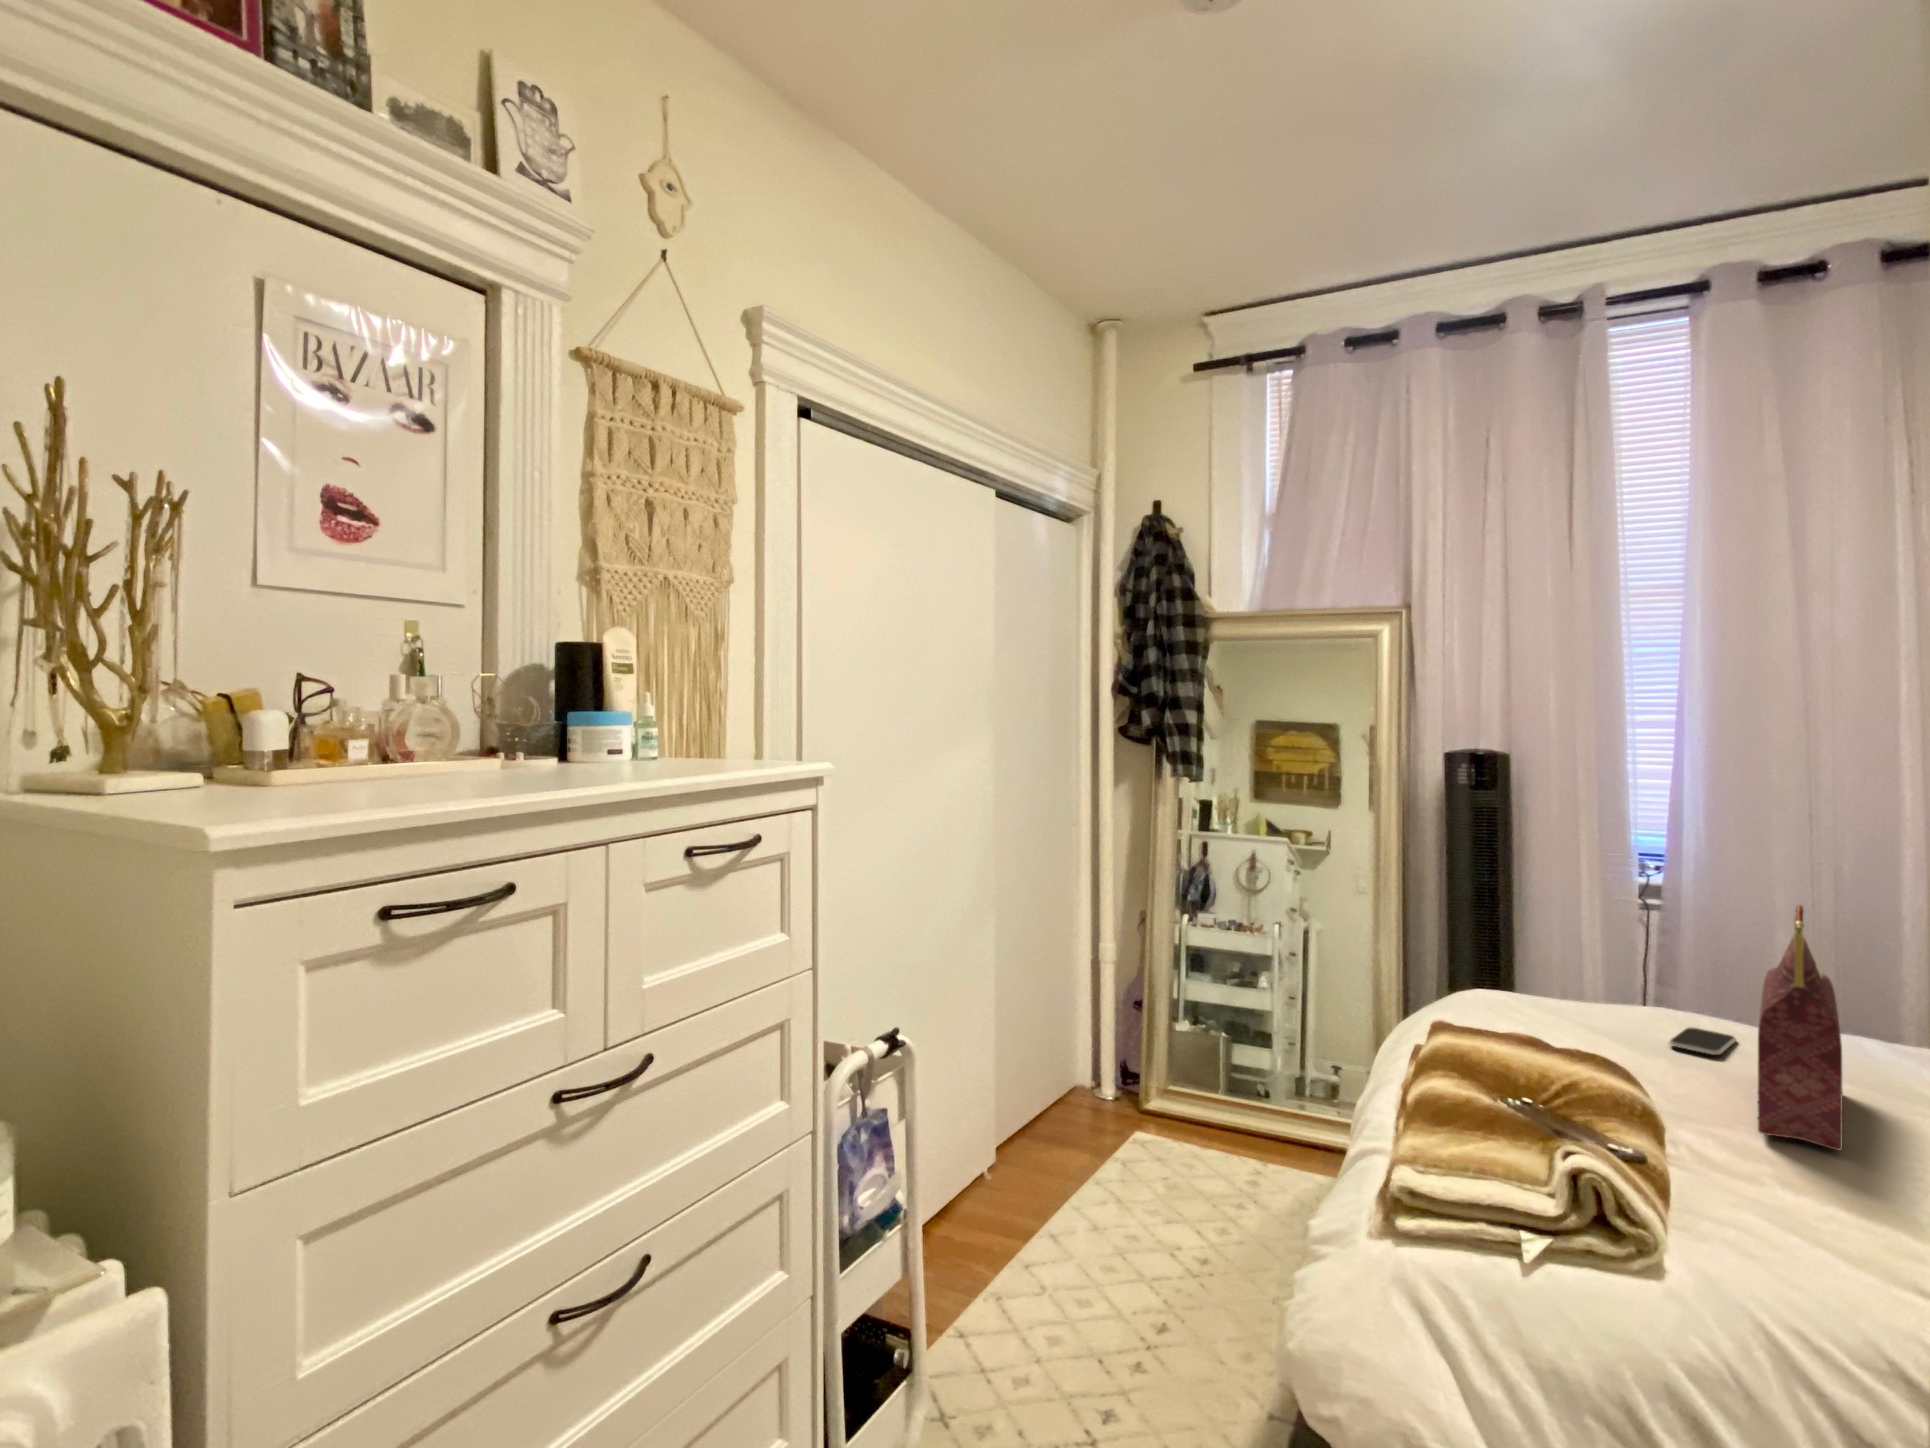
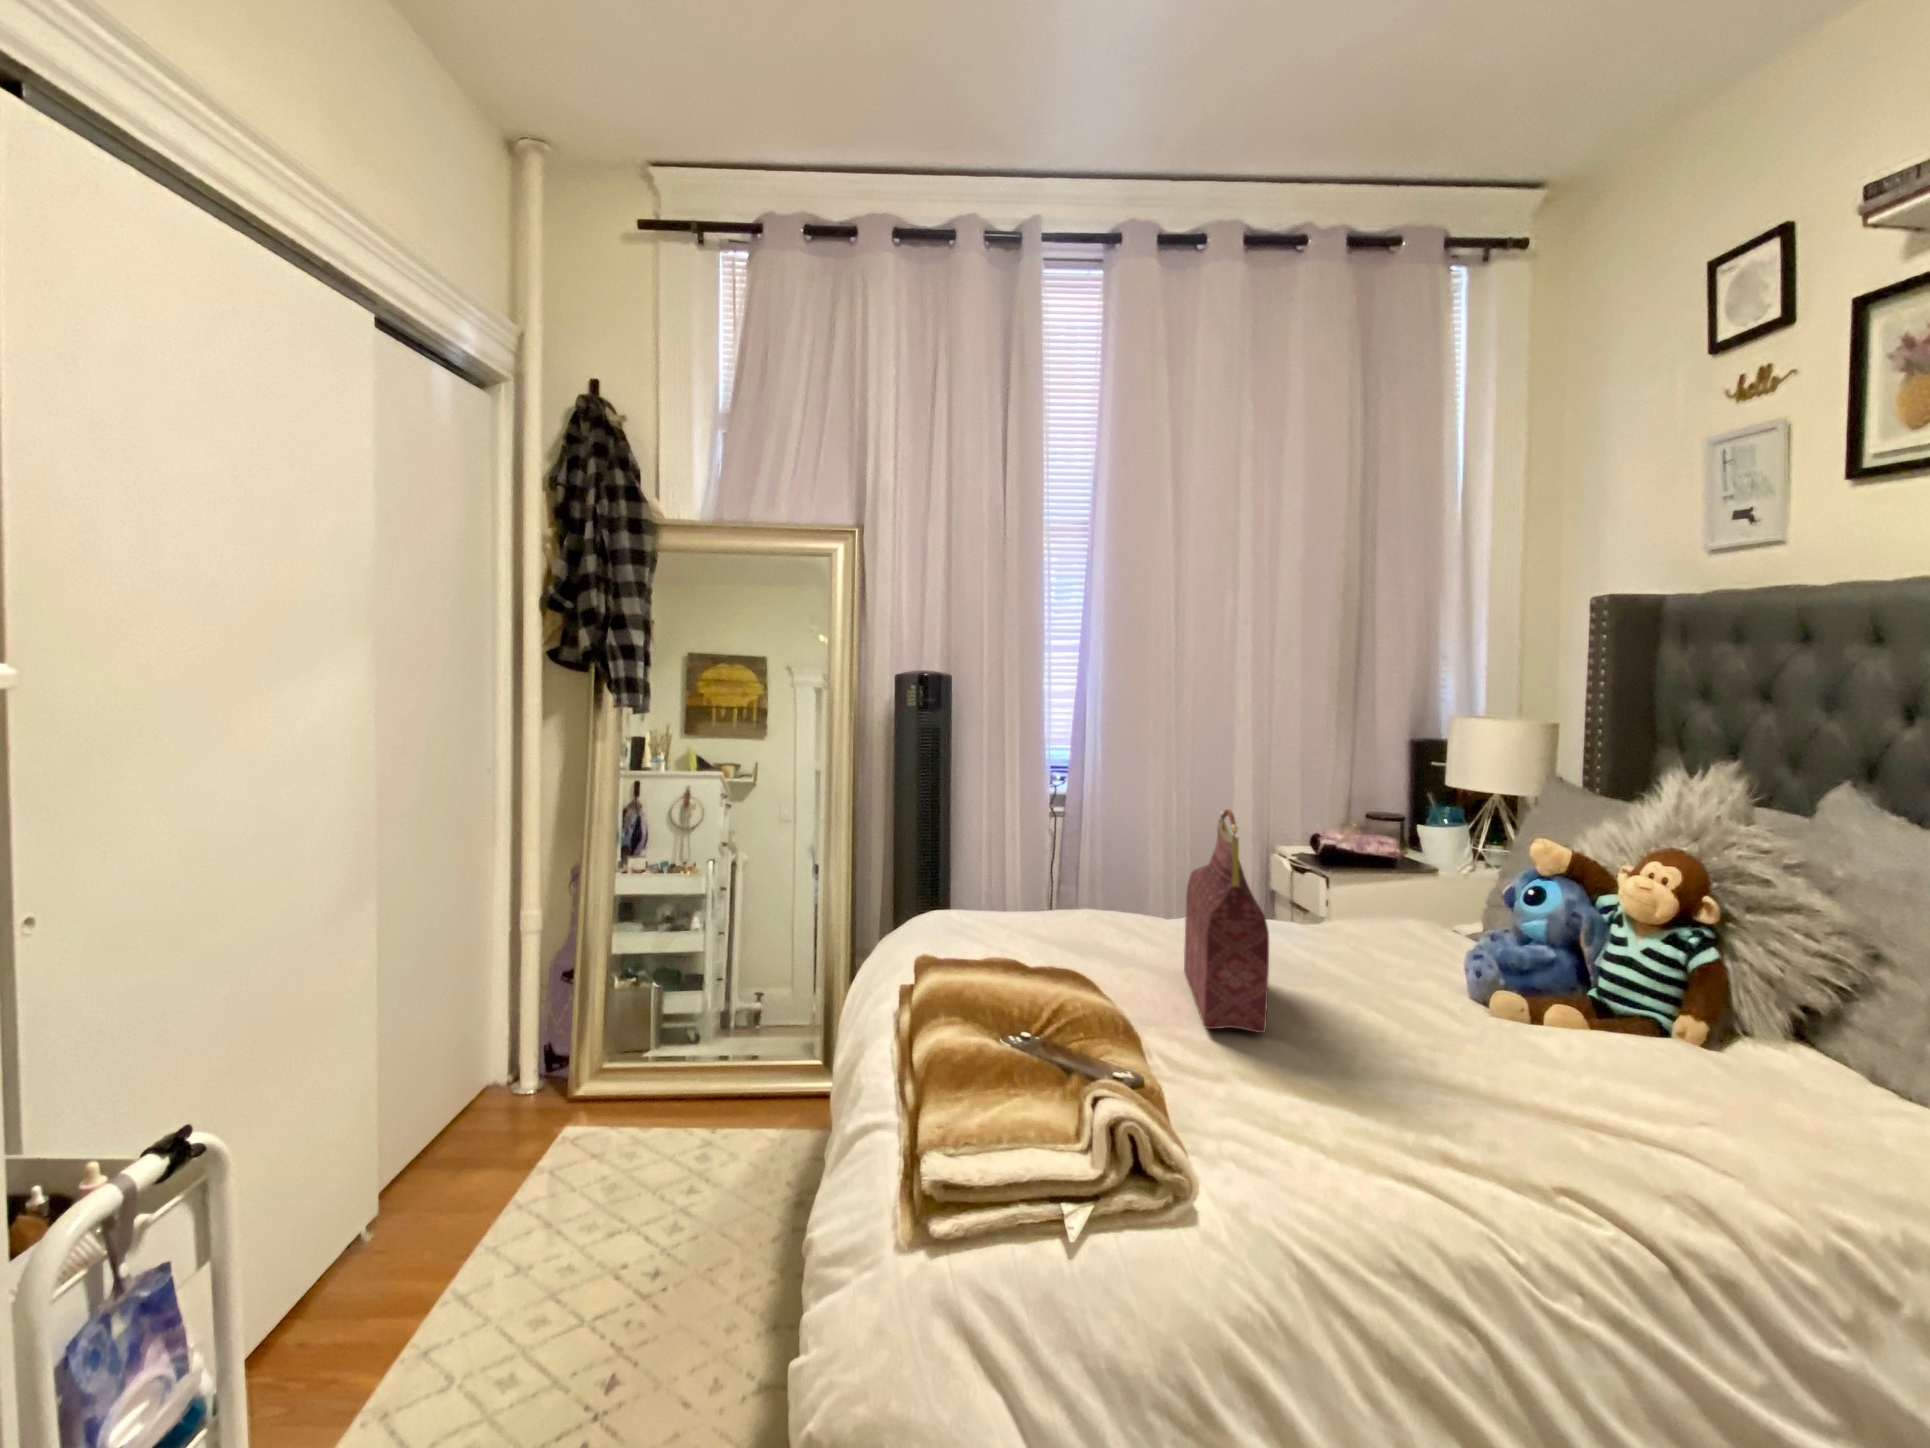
smartphone: present [1668,1028,1736,1055] -> none [1107,929,1154,954]

